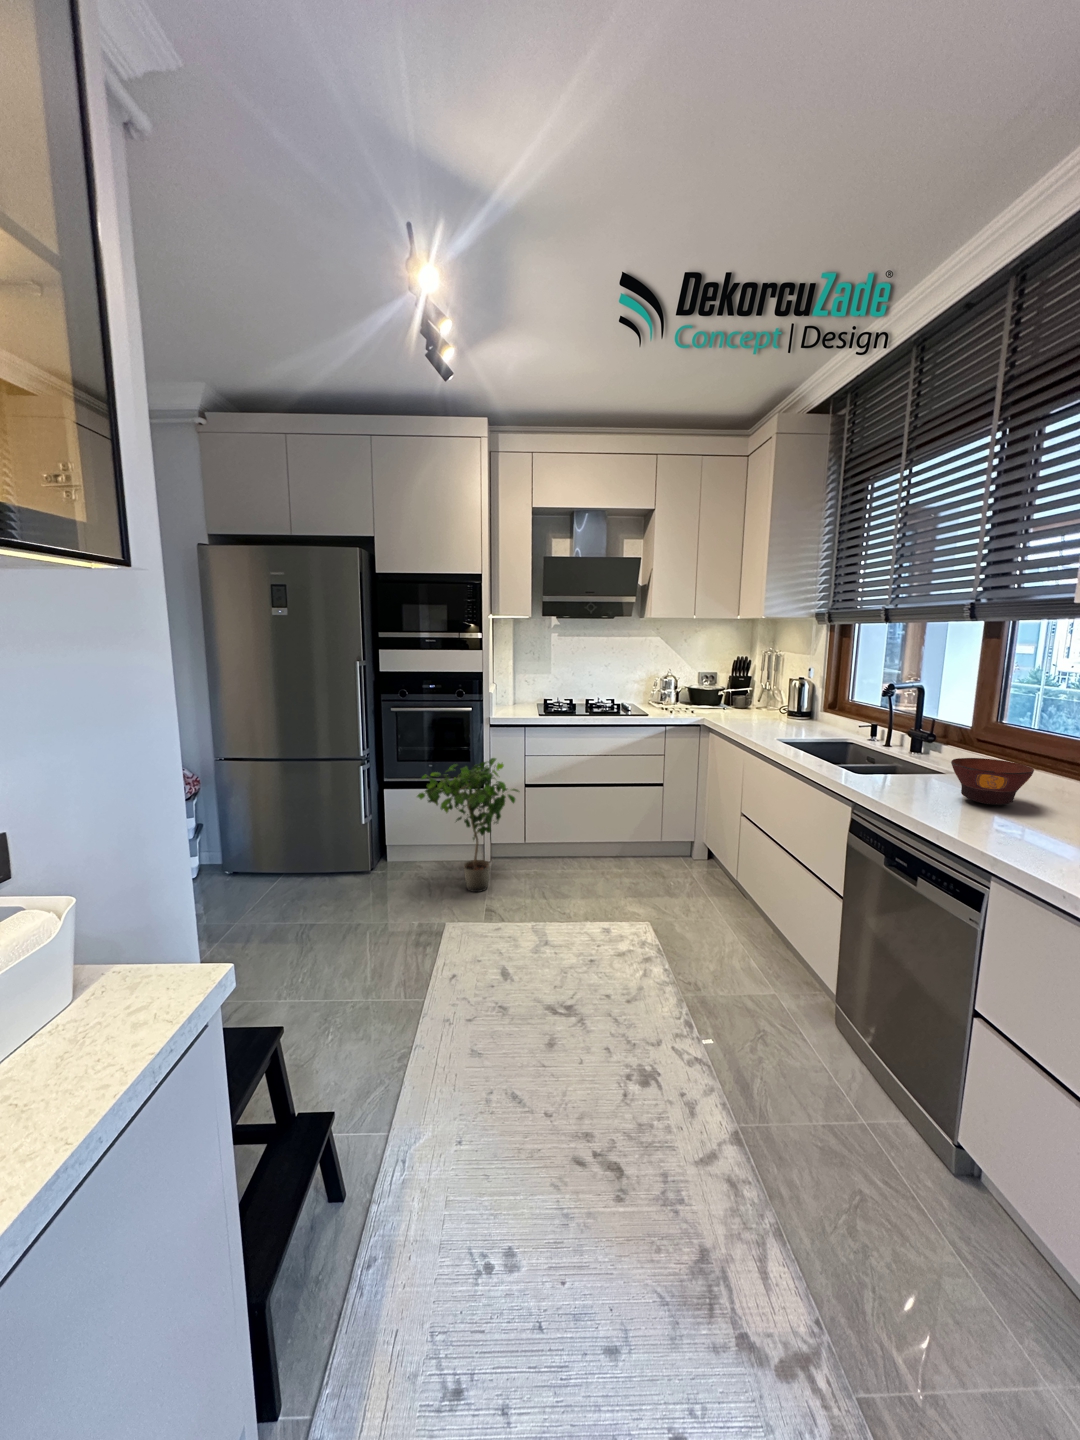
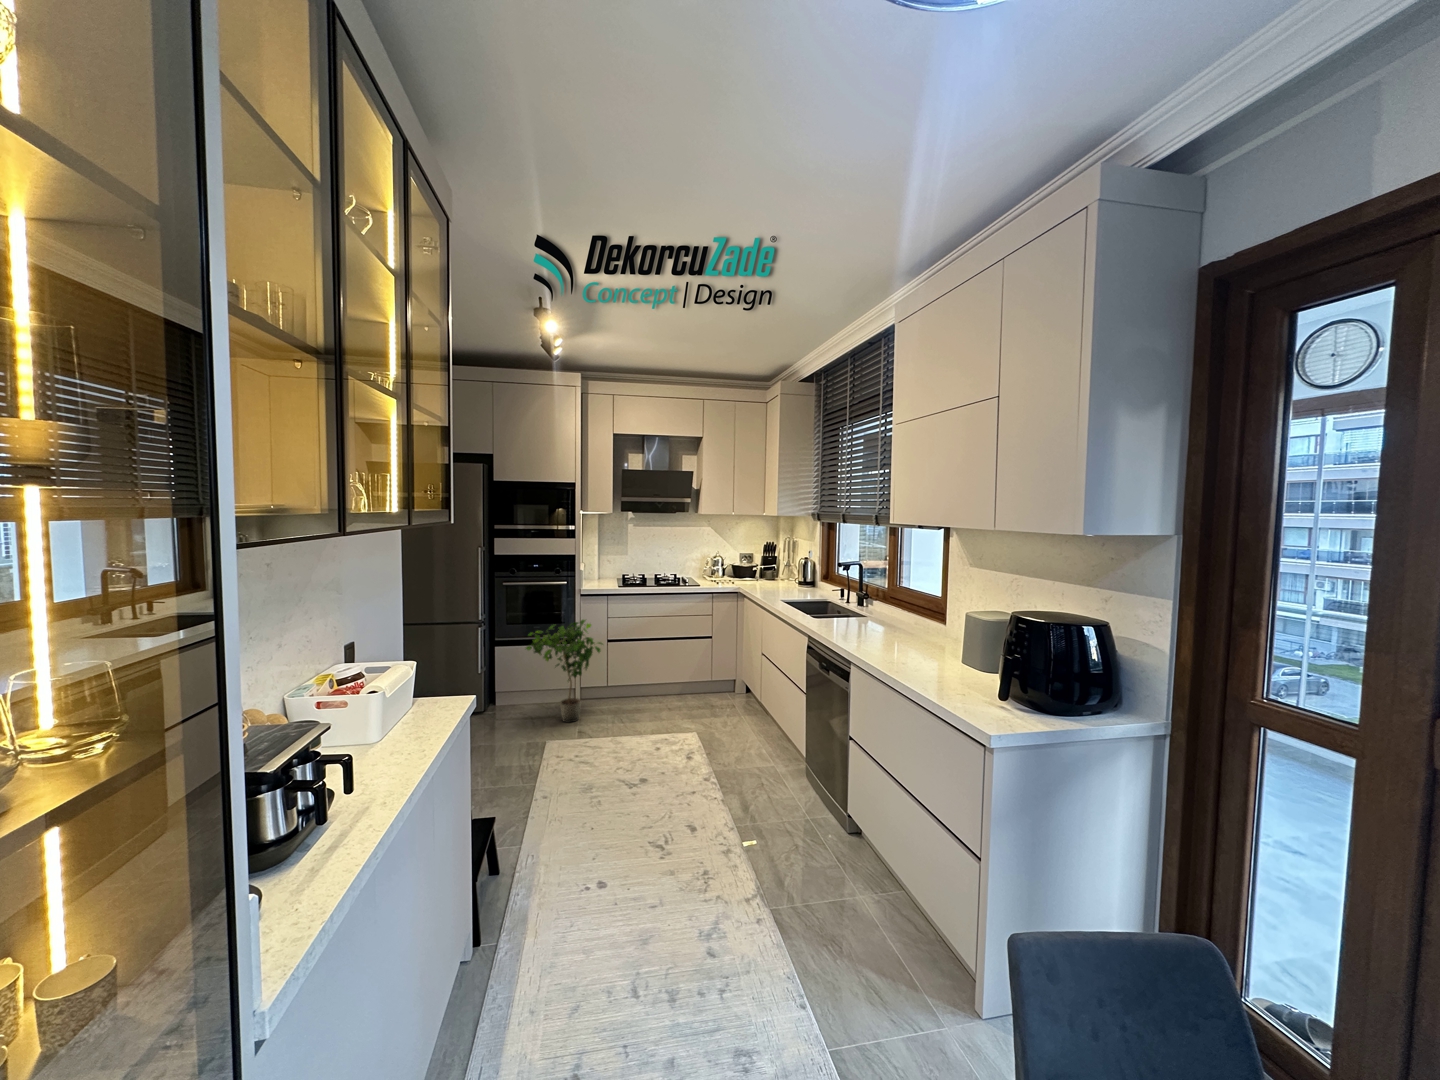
bowl: present [951,758,1034,805] -> none [857,604,895,629]

